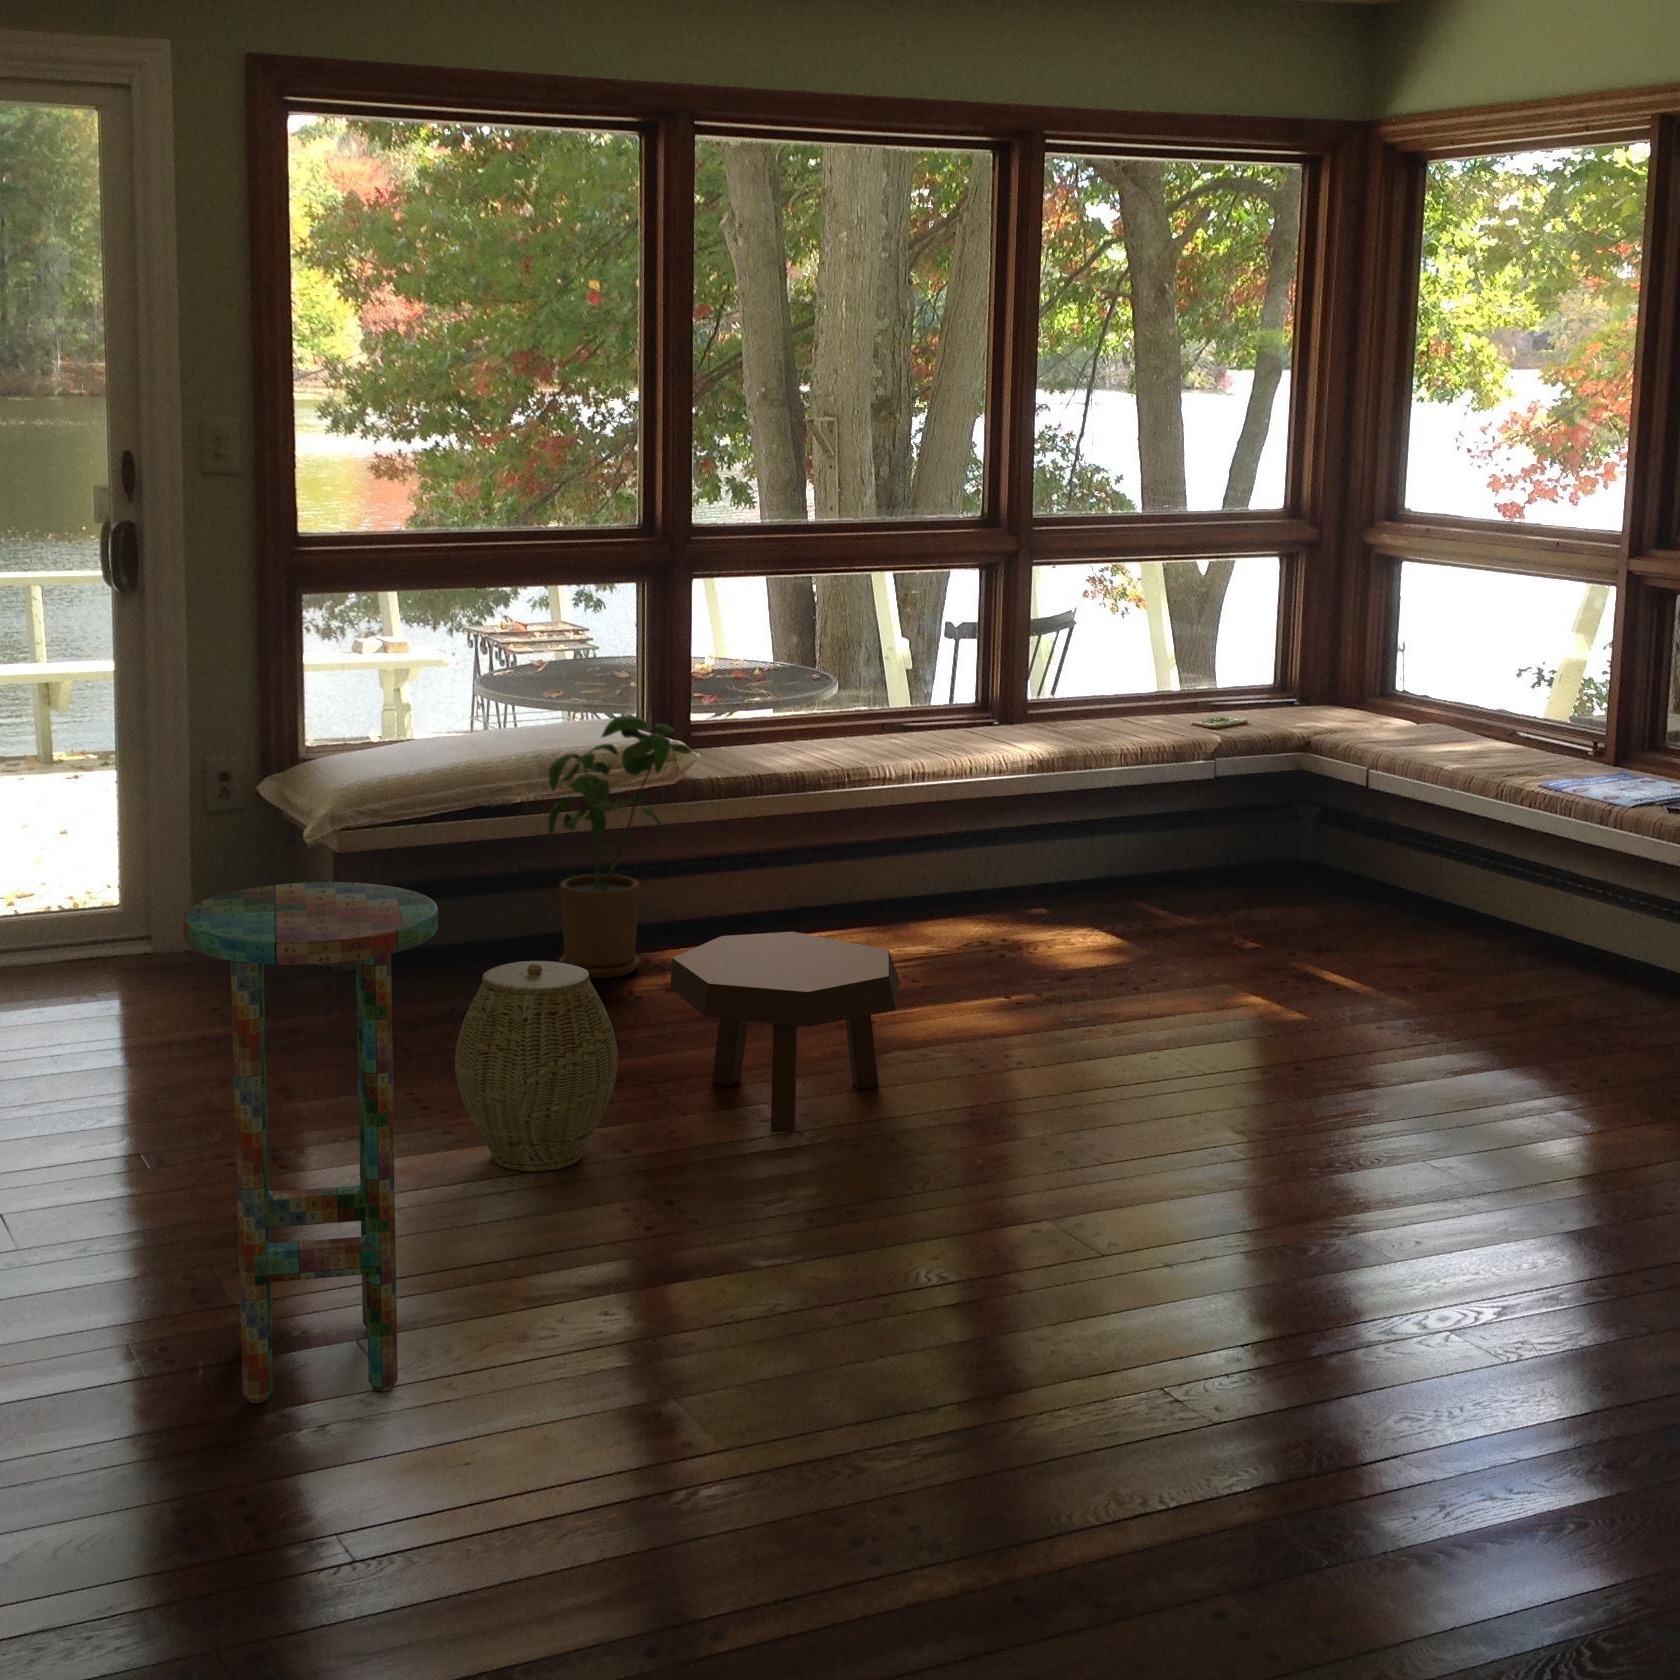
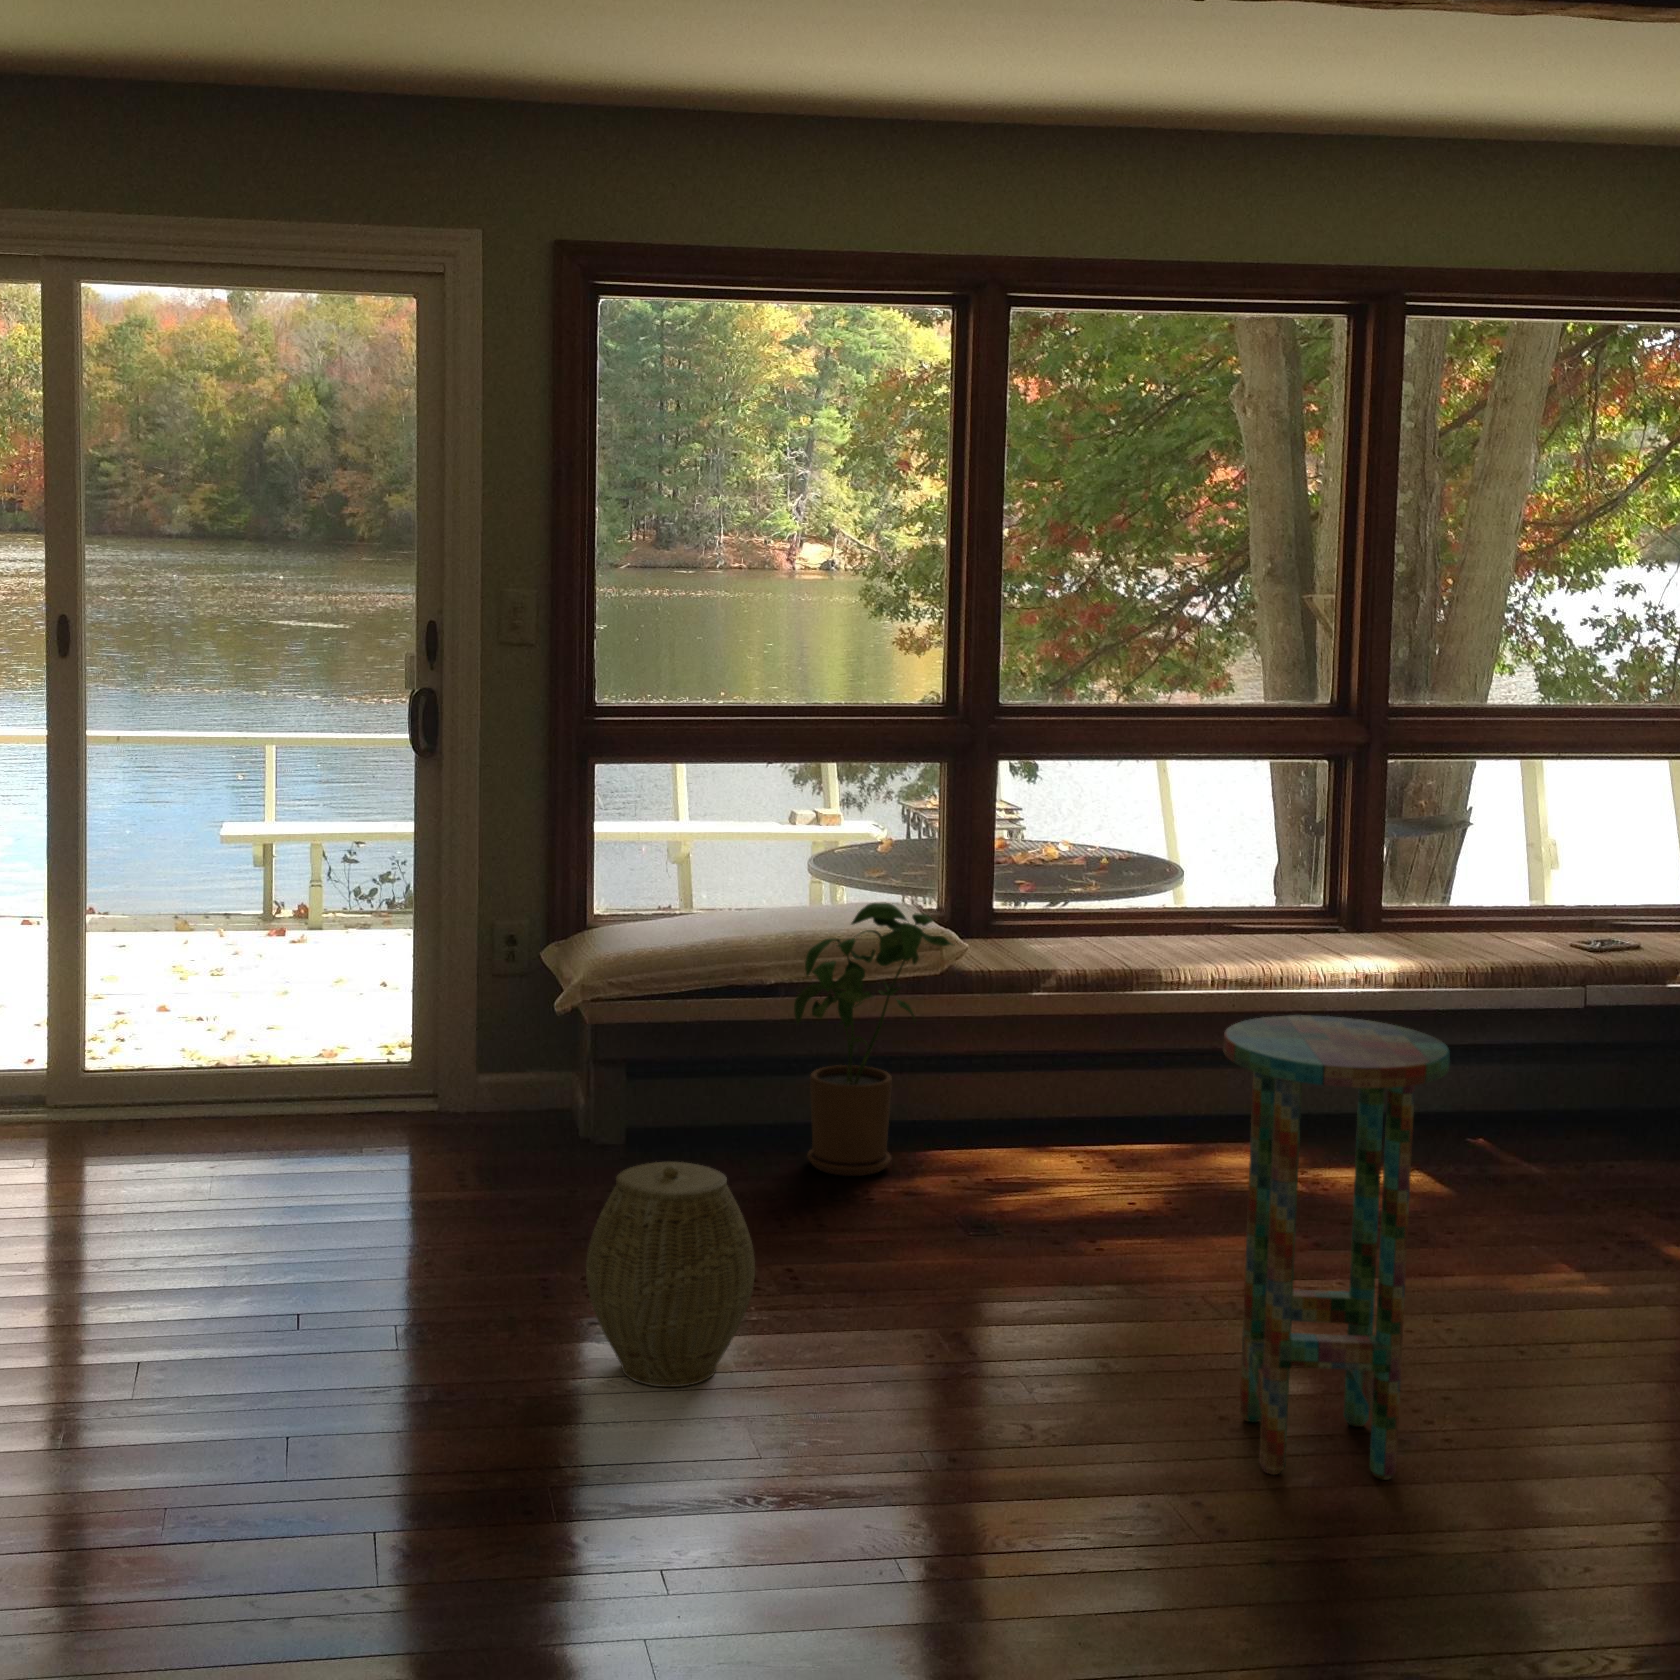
side table: present [183,882,438,1403] -> present [1223,1015,1450,1480]
footstool: present [670,932,900,1131] -> none [849,1149,1100,1373]

